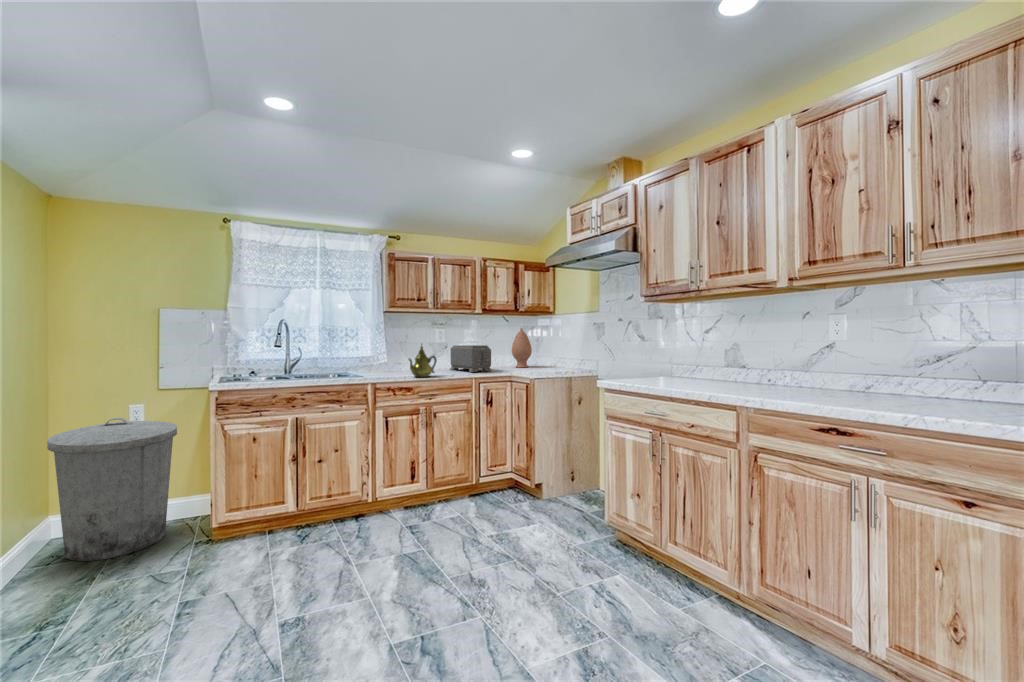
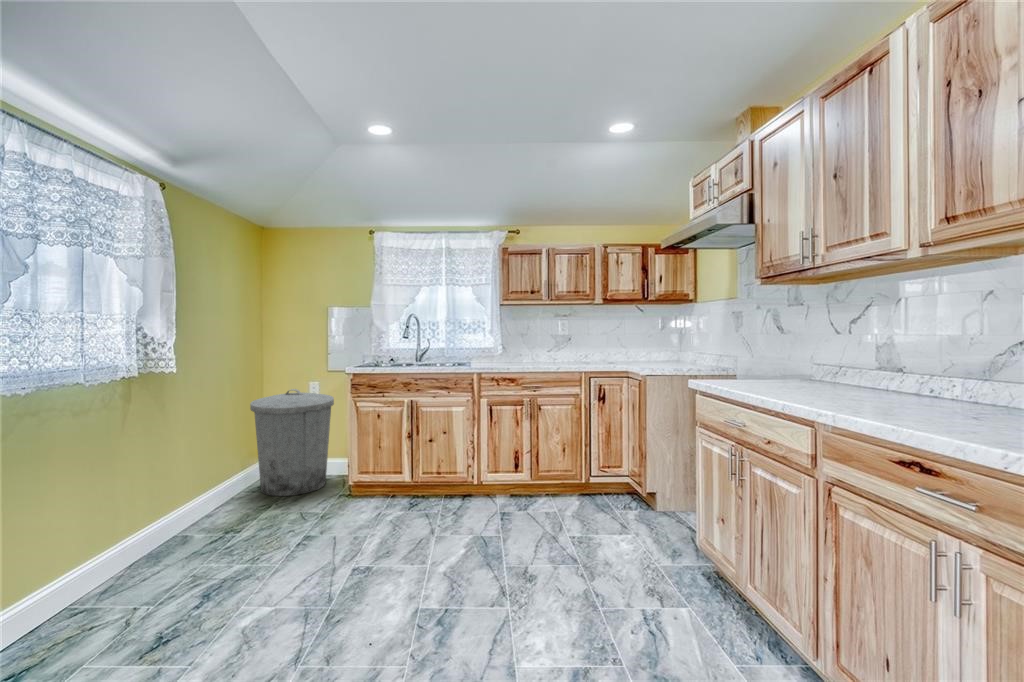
vase: present [512,327,532,367] -> none [640,318,663,362]
teapot: present [409,344,437,377] -> none [512,334,544,368]
toaster: present [450,345,491,372] -> none [568,337,608,365]

